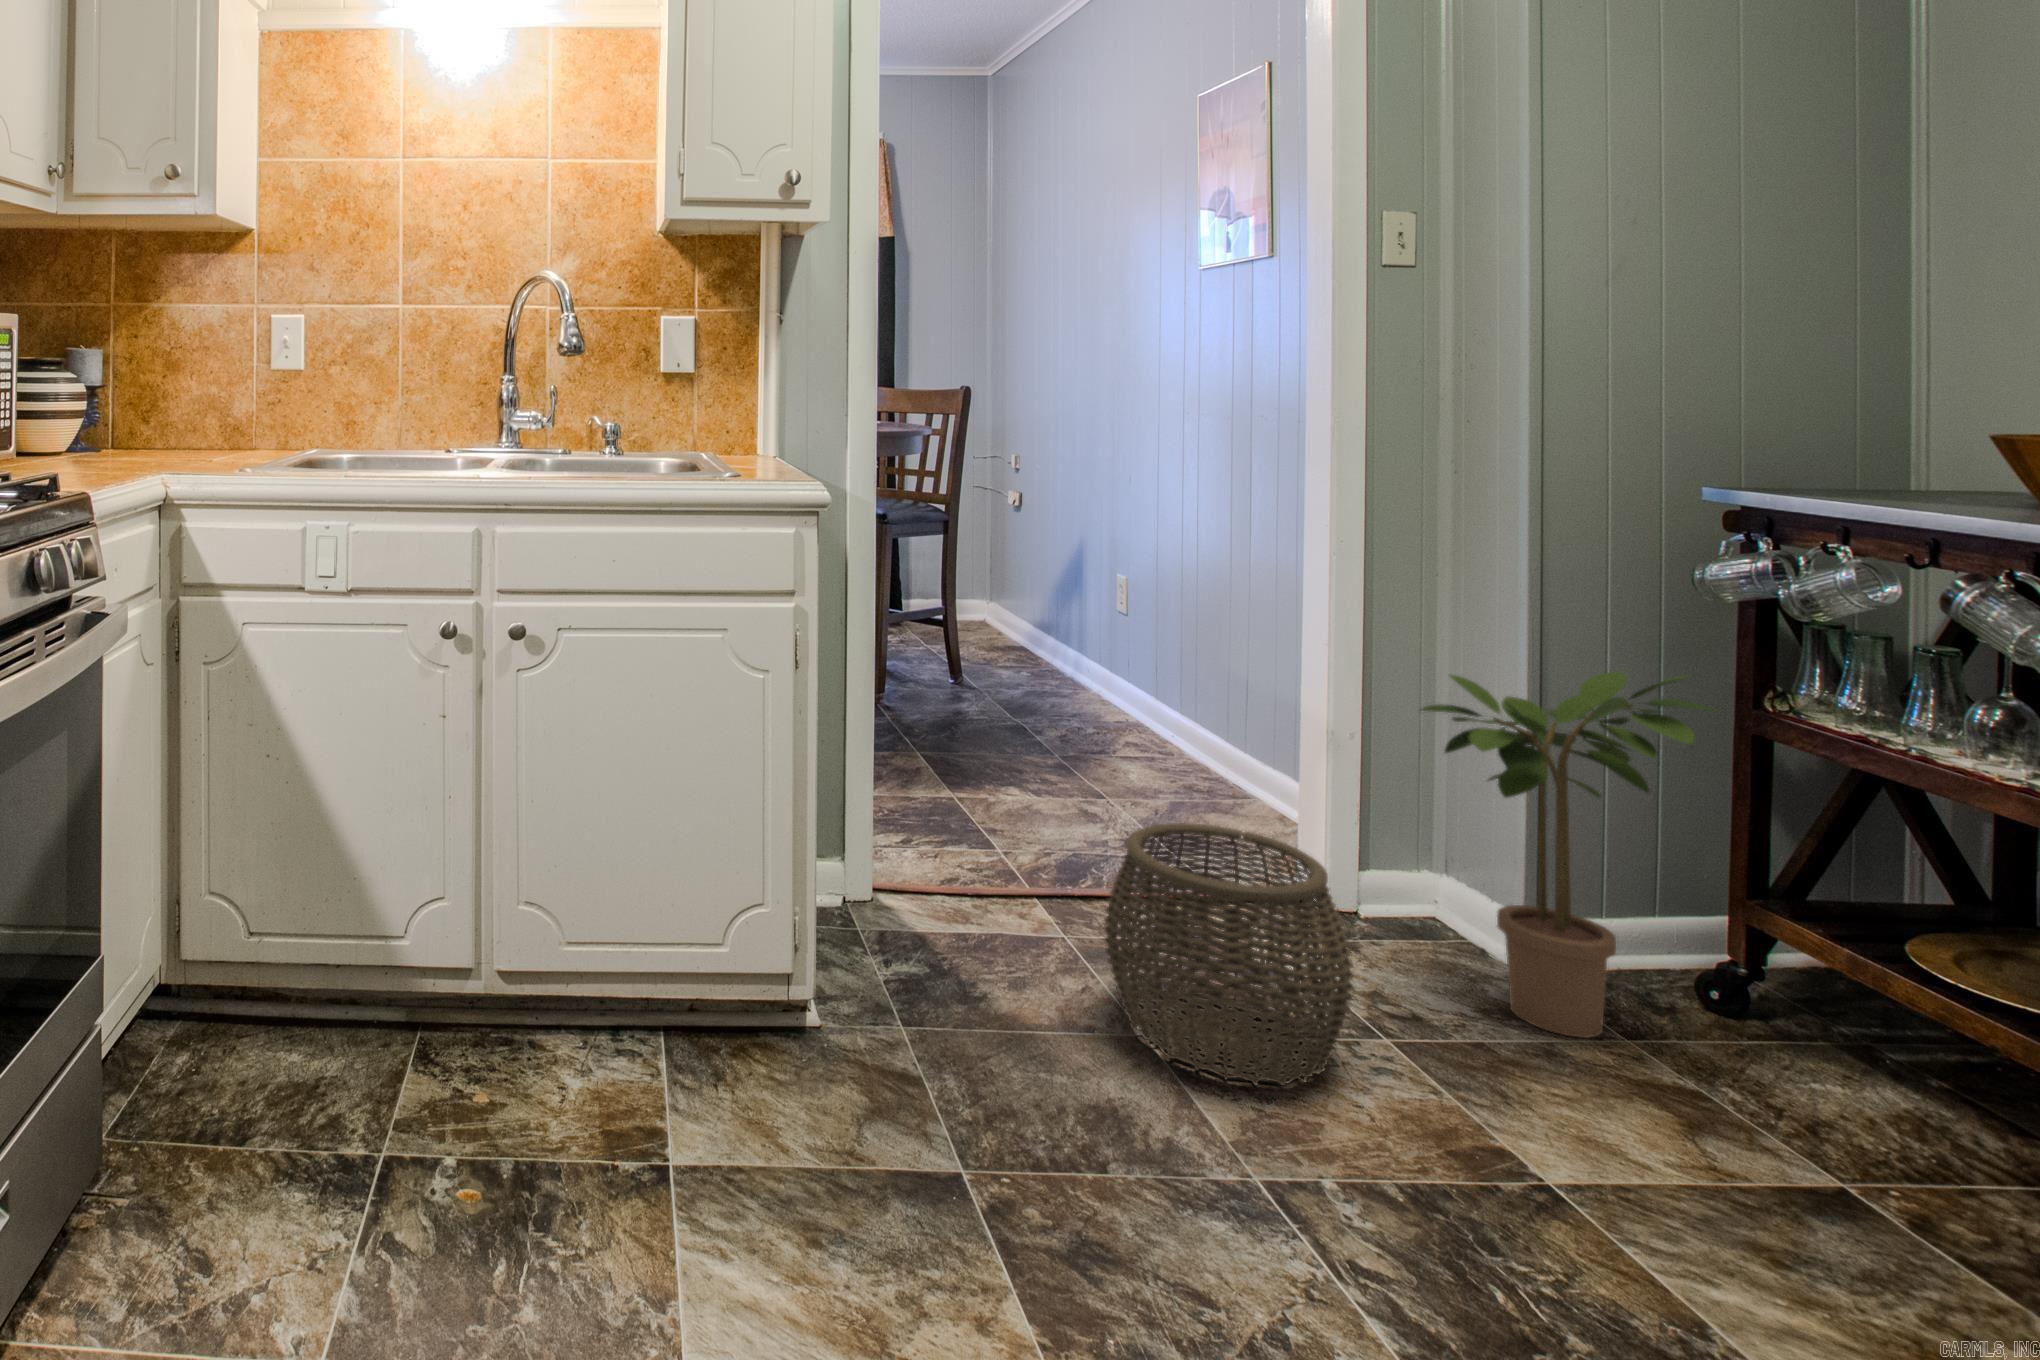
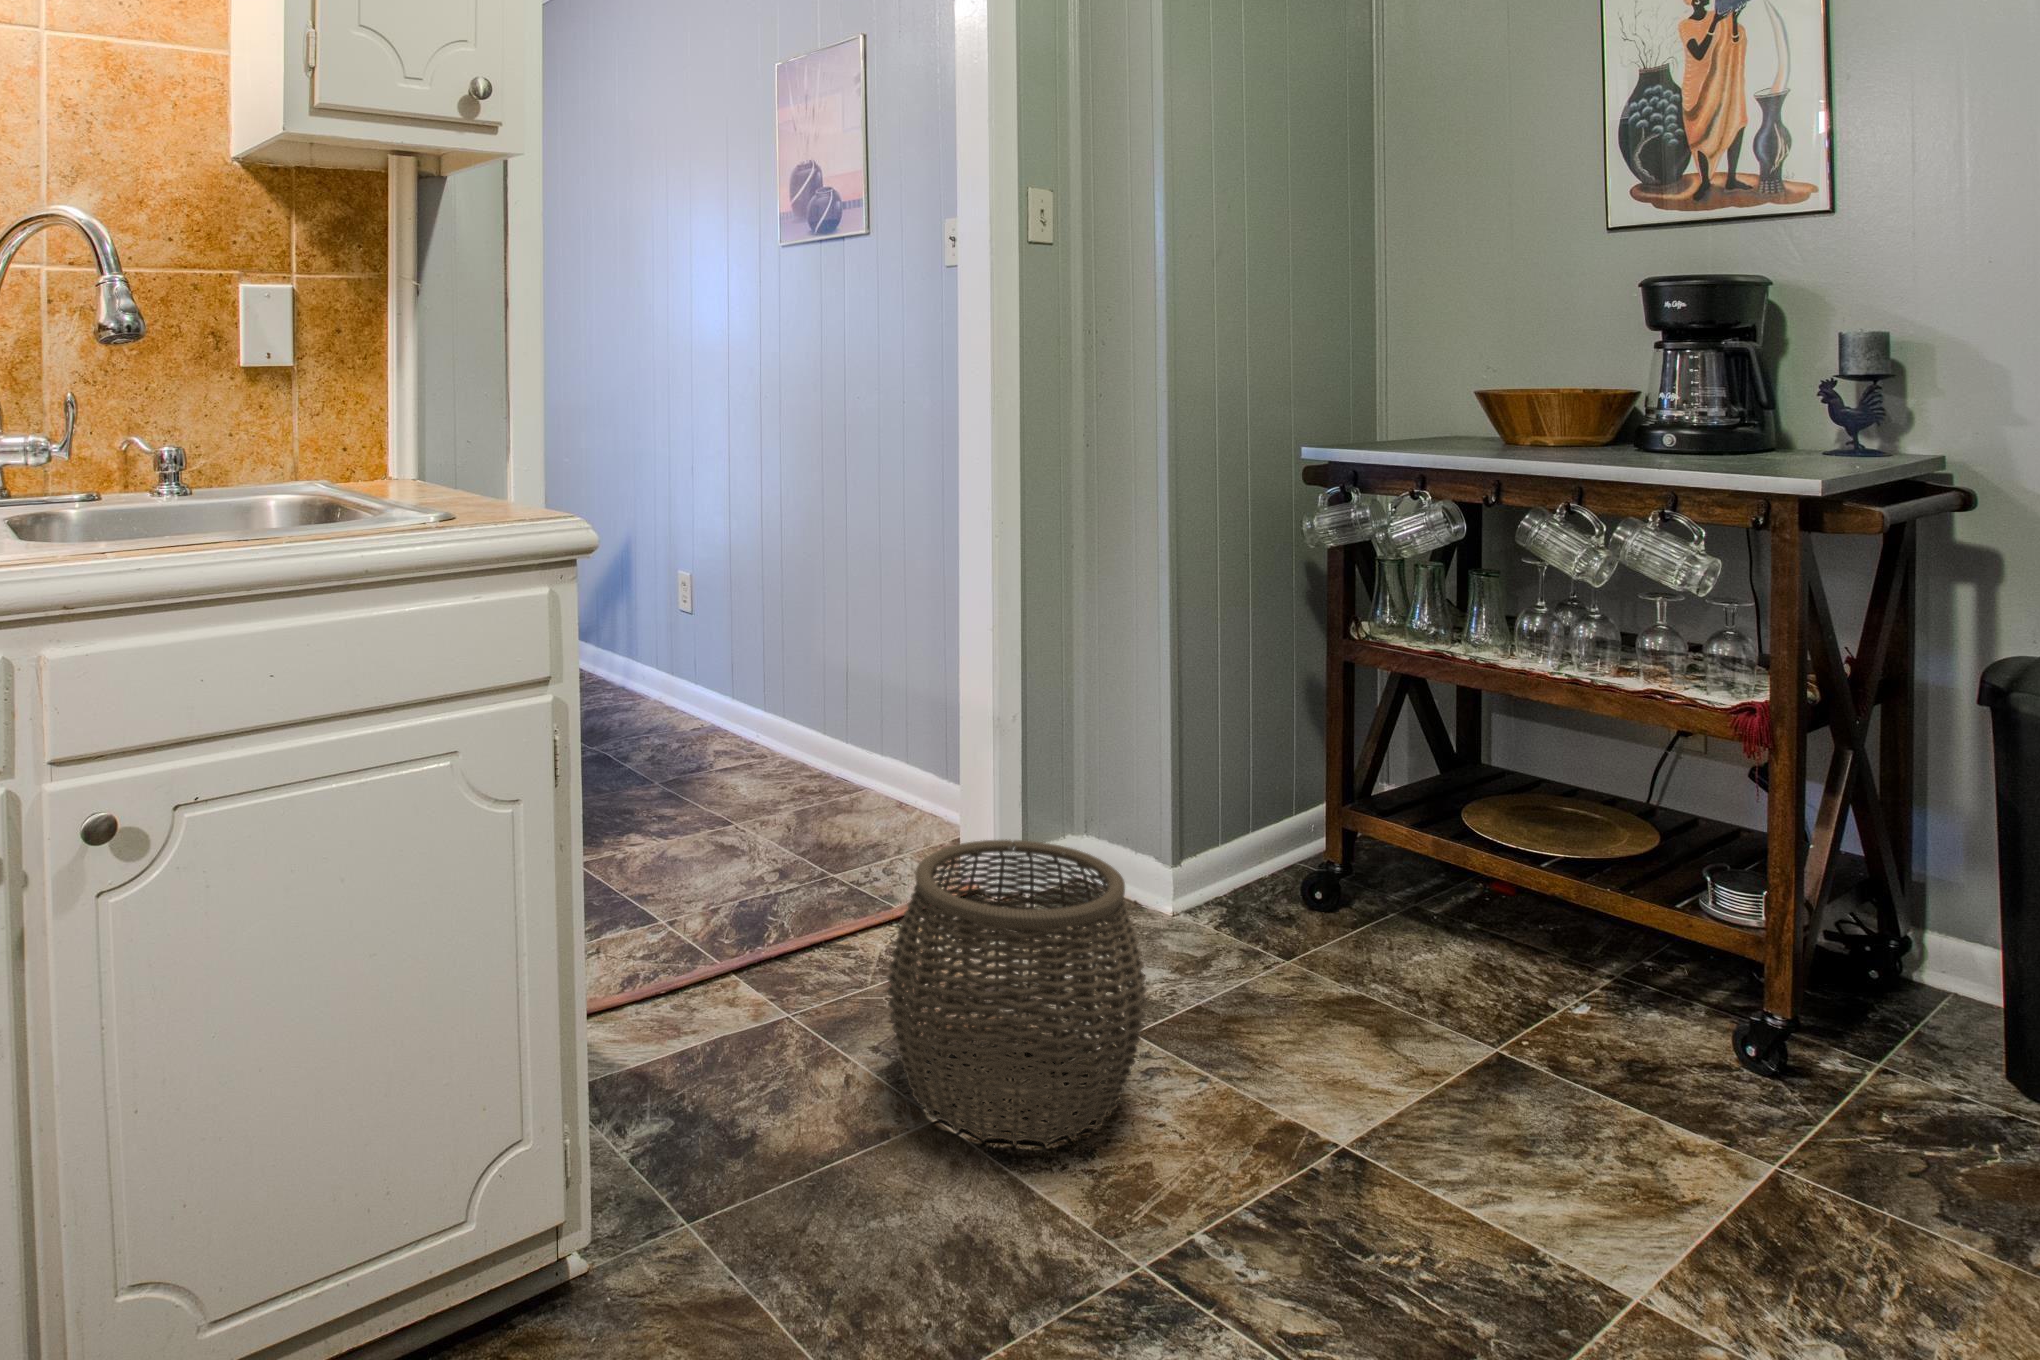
potted plant: present [1421,671,1716,1038] -> none [1137,607,1351,977]

